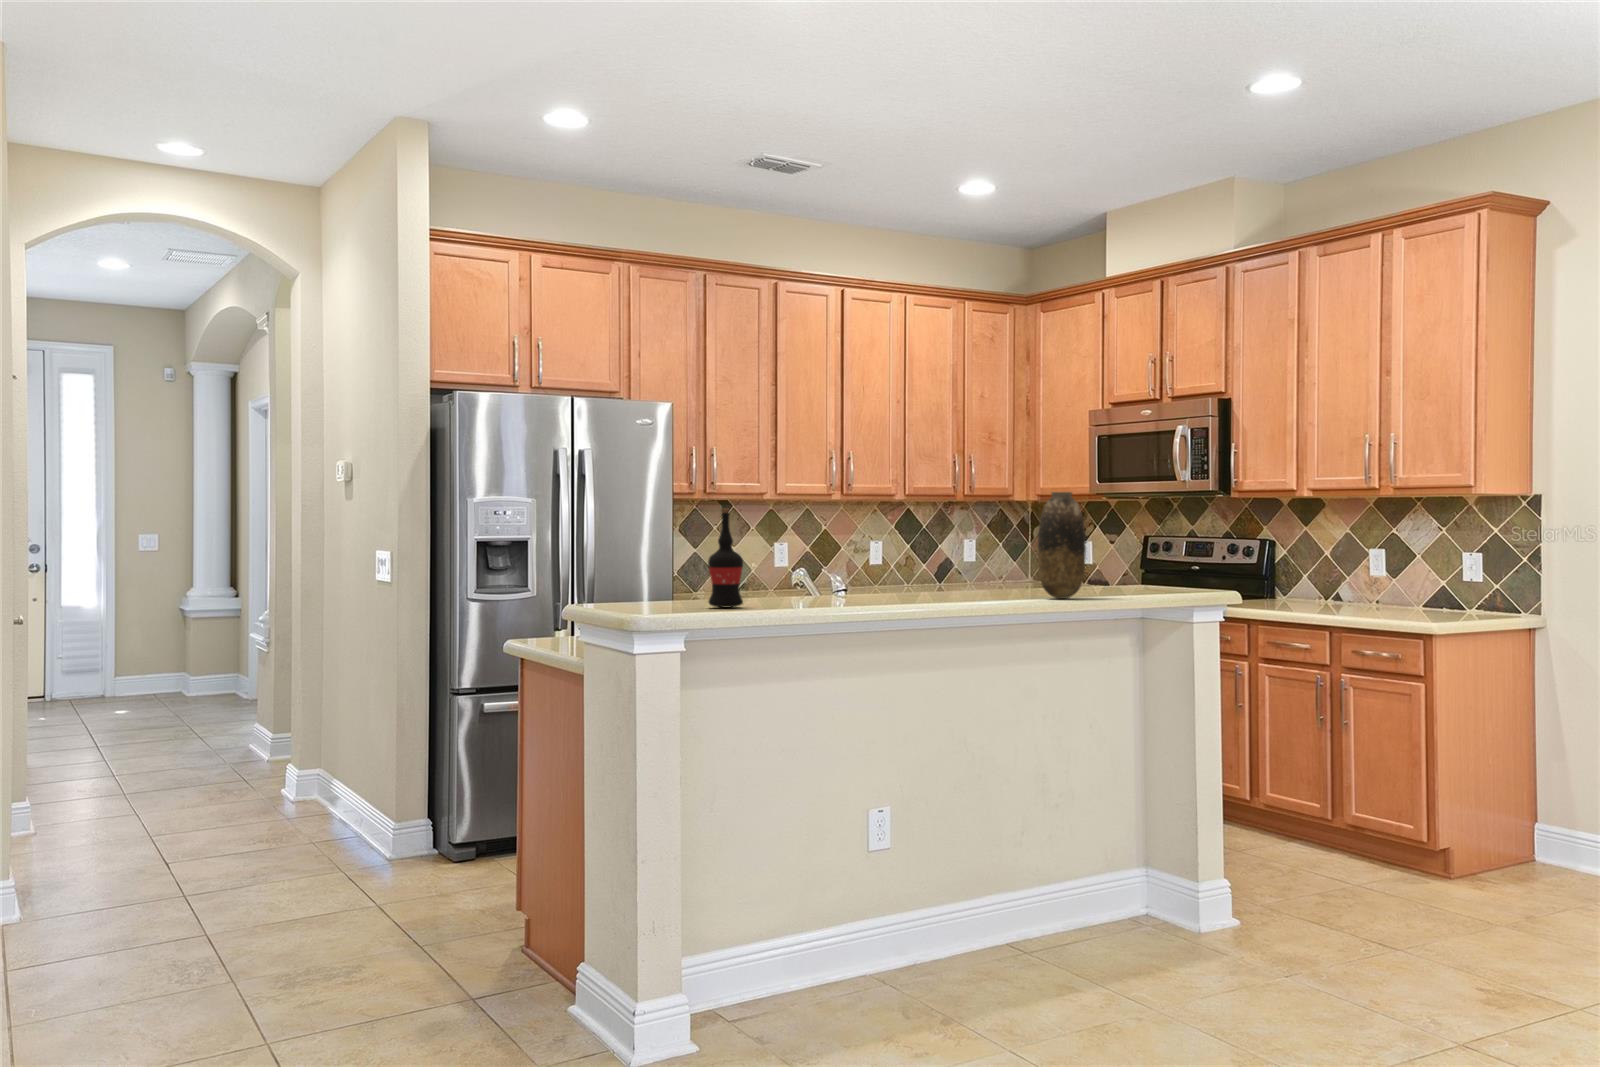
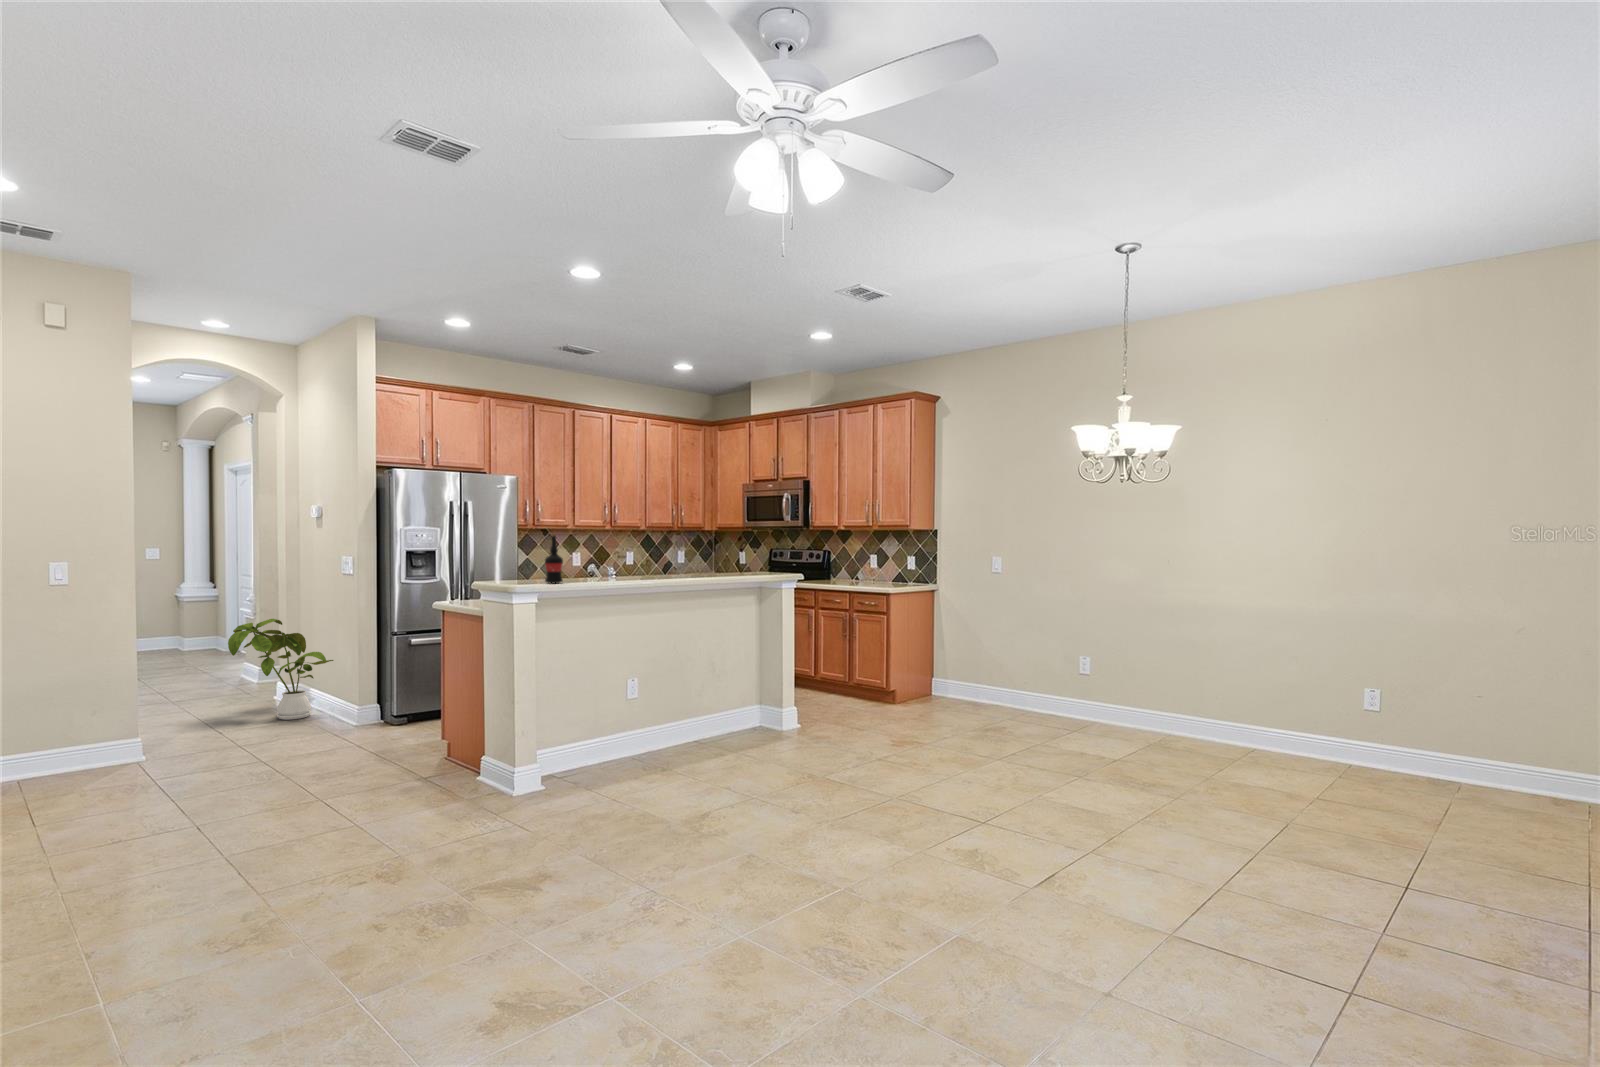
vase: present [1038,492,1086,599] -> none [710,527,732,578]
house plant: none [191,659,360,836] -> present [228,619,333,720]

